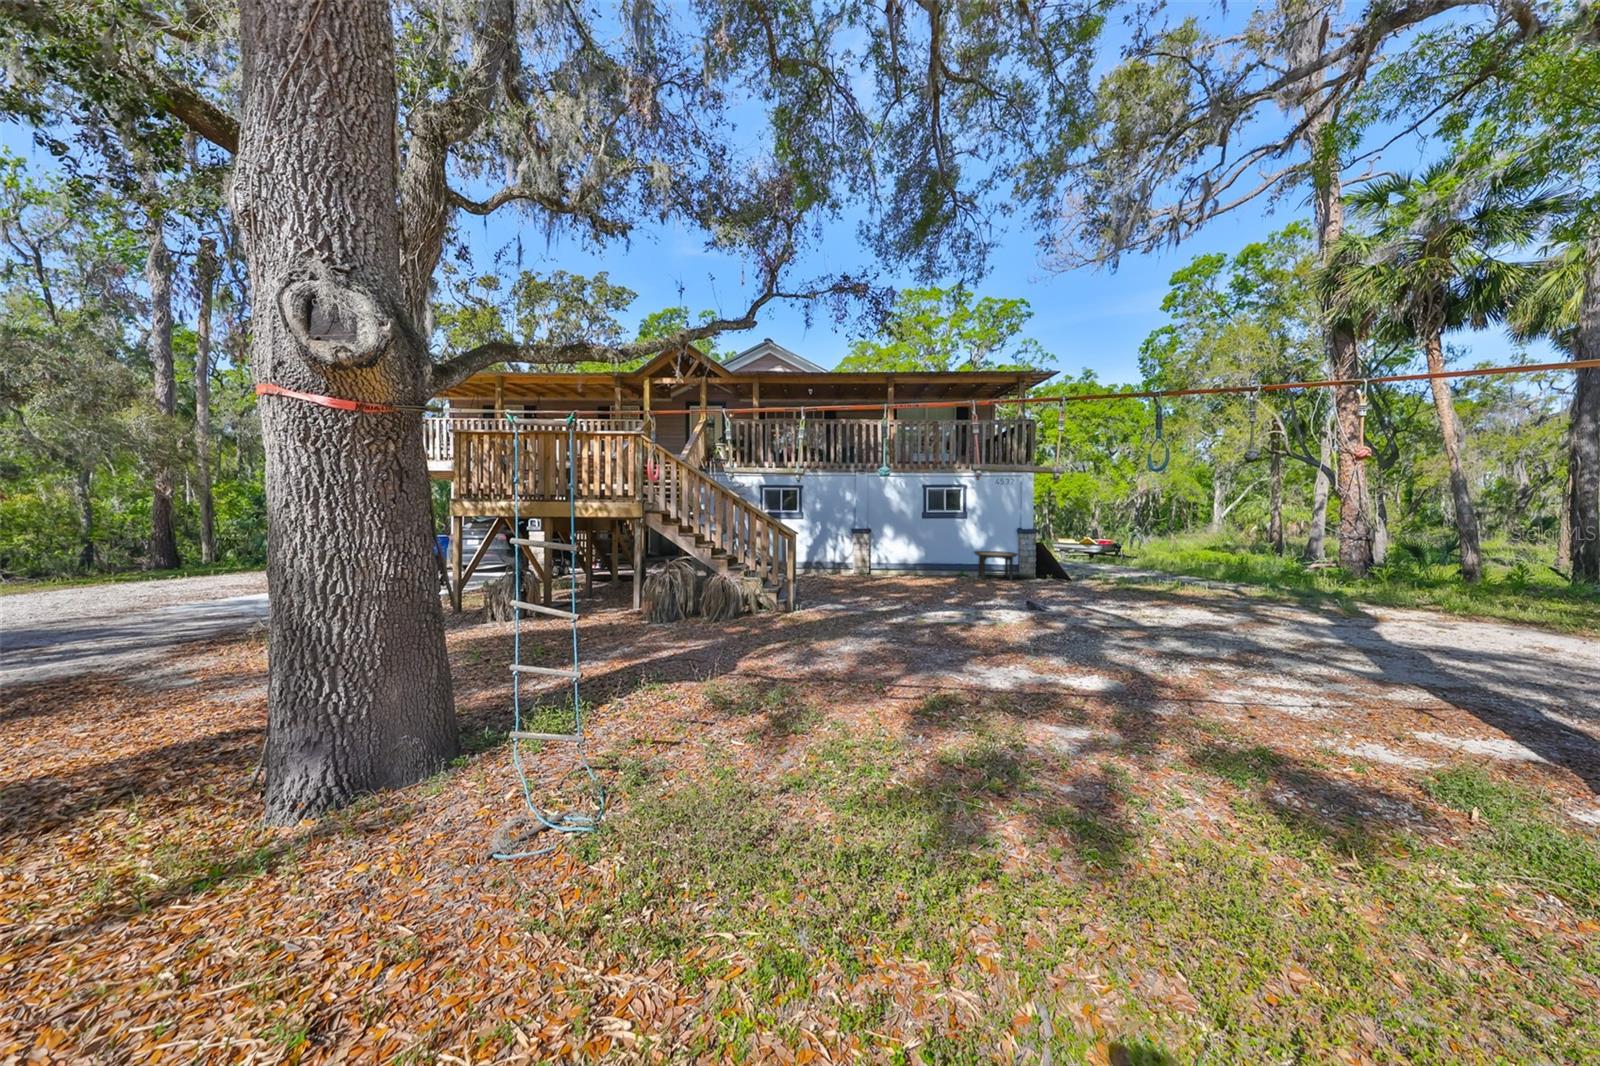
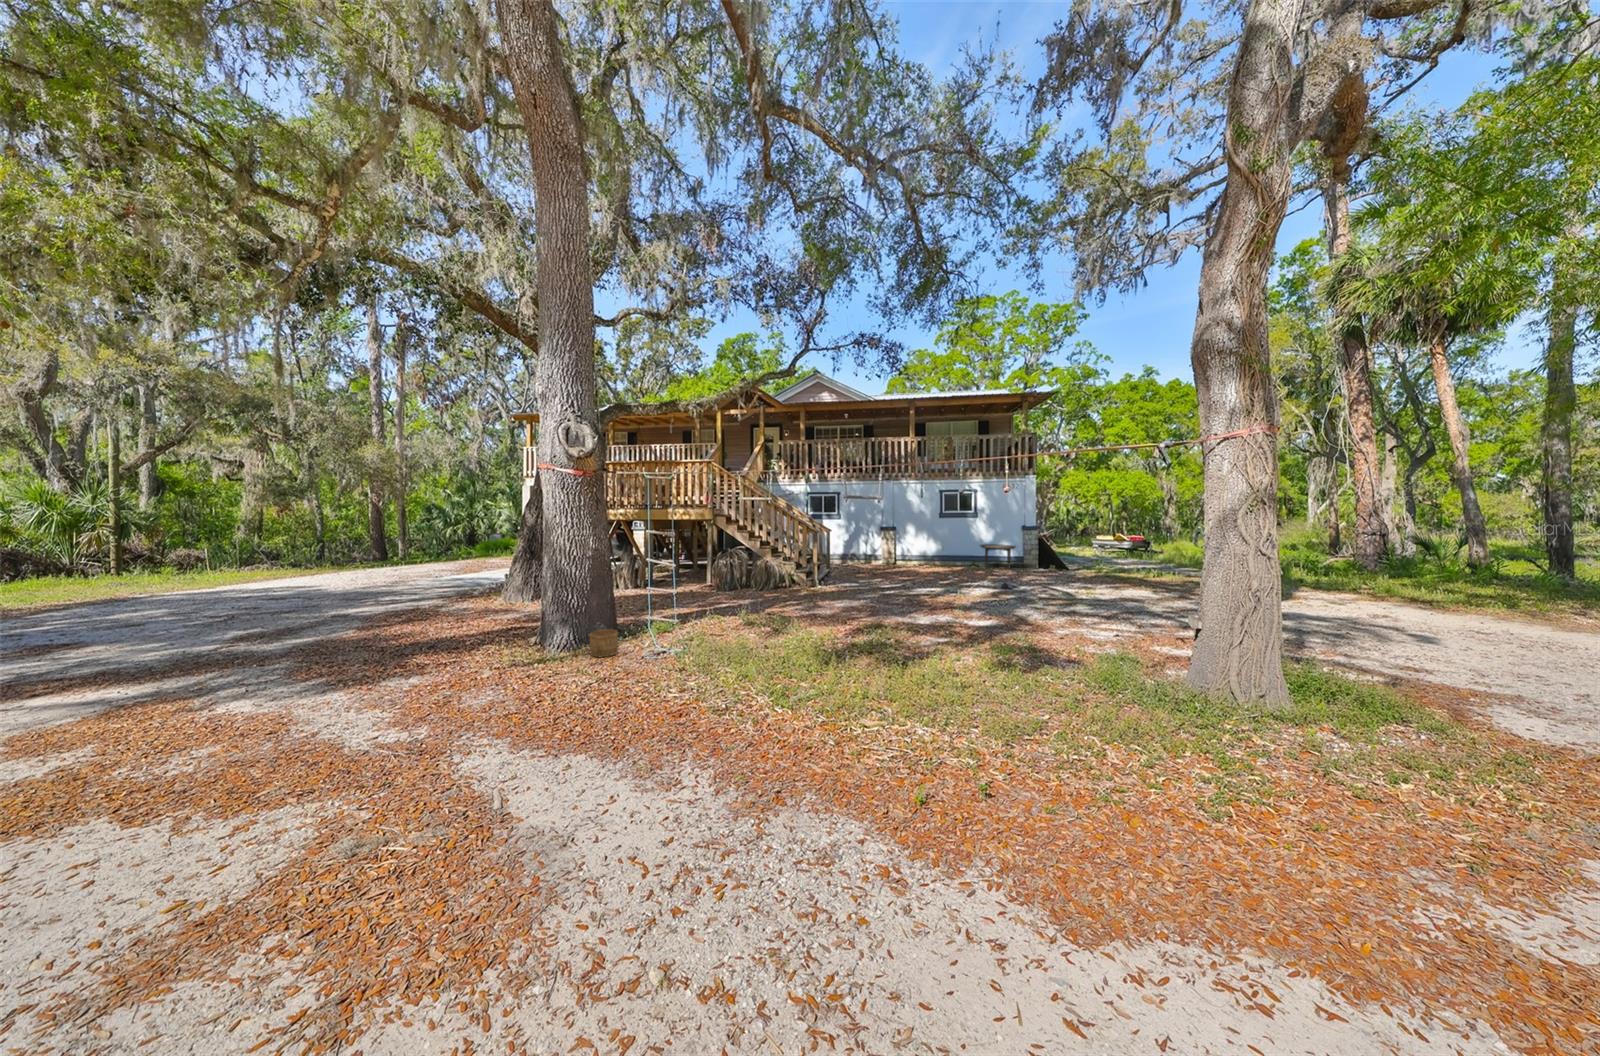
wooden bucket: none [369,746,445,822] -> present [589,629,618,657]

